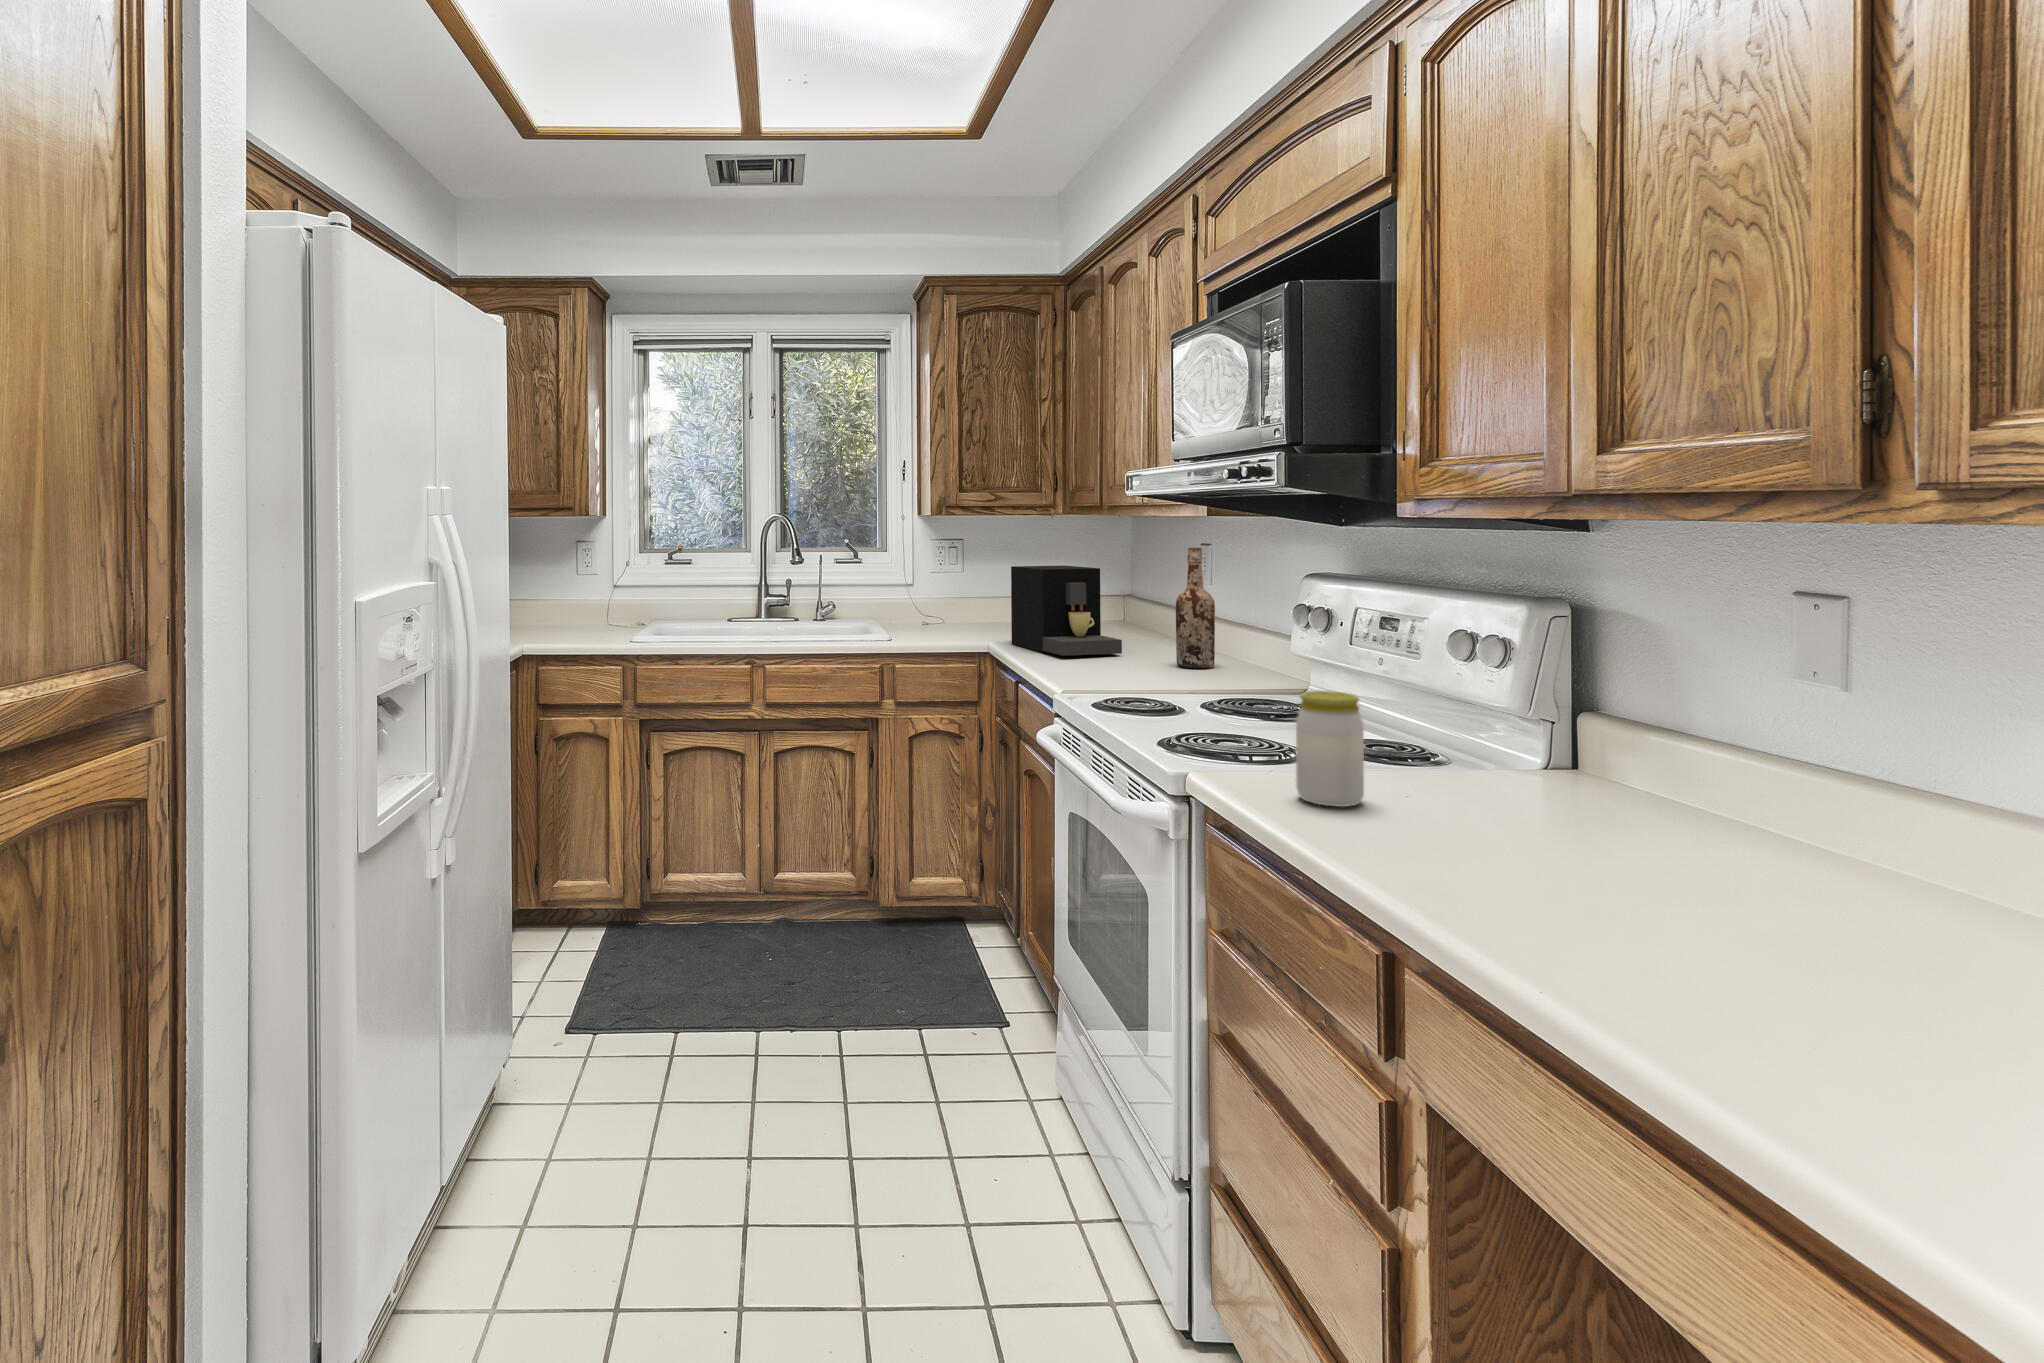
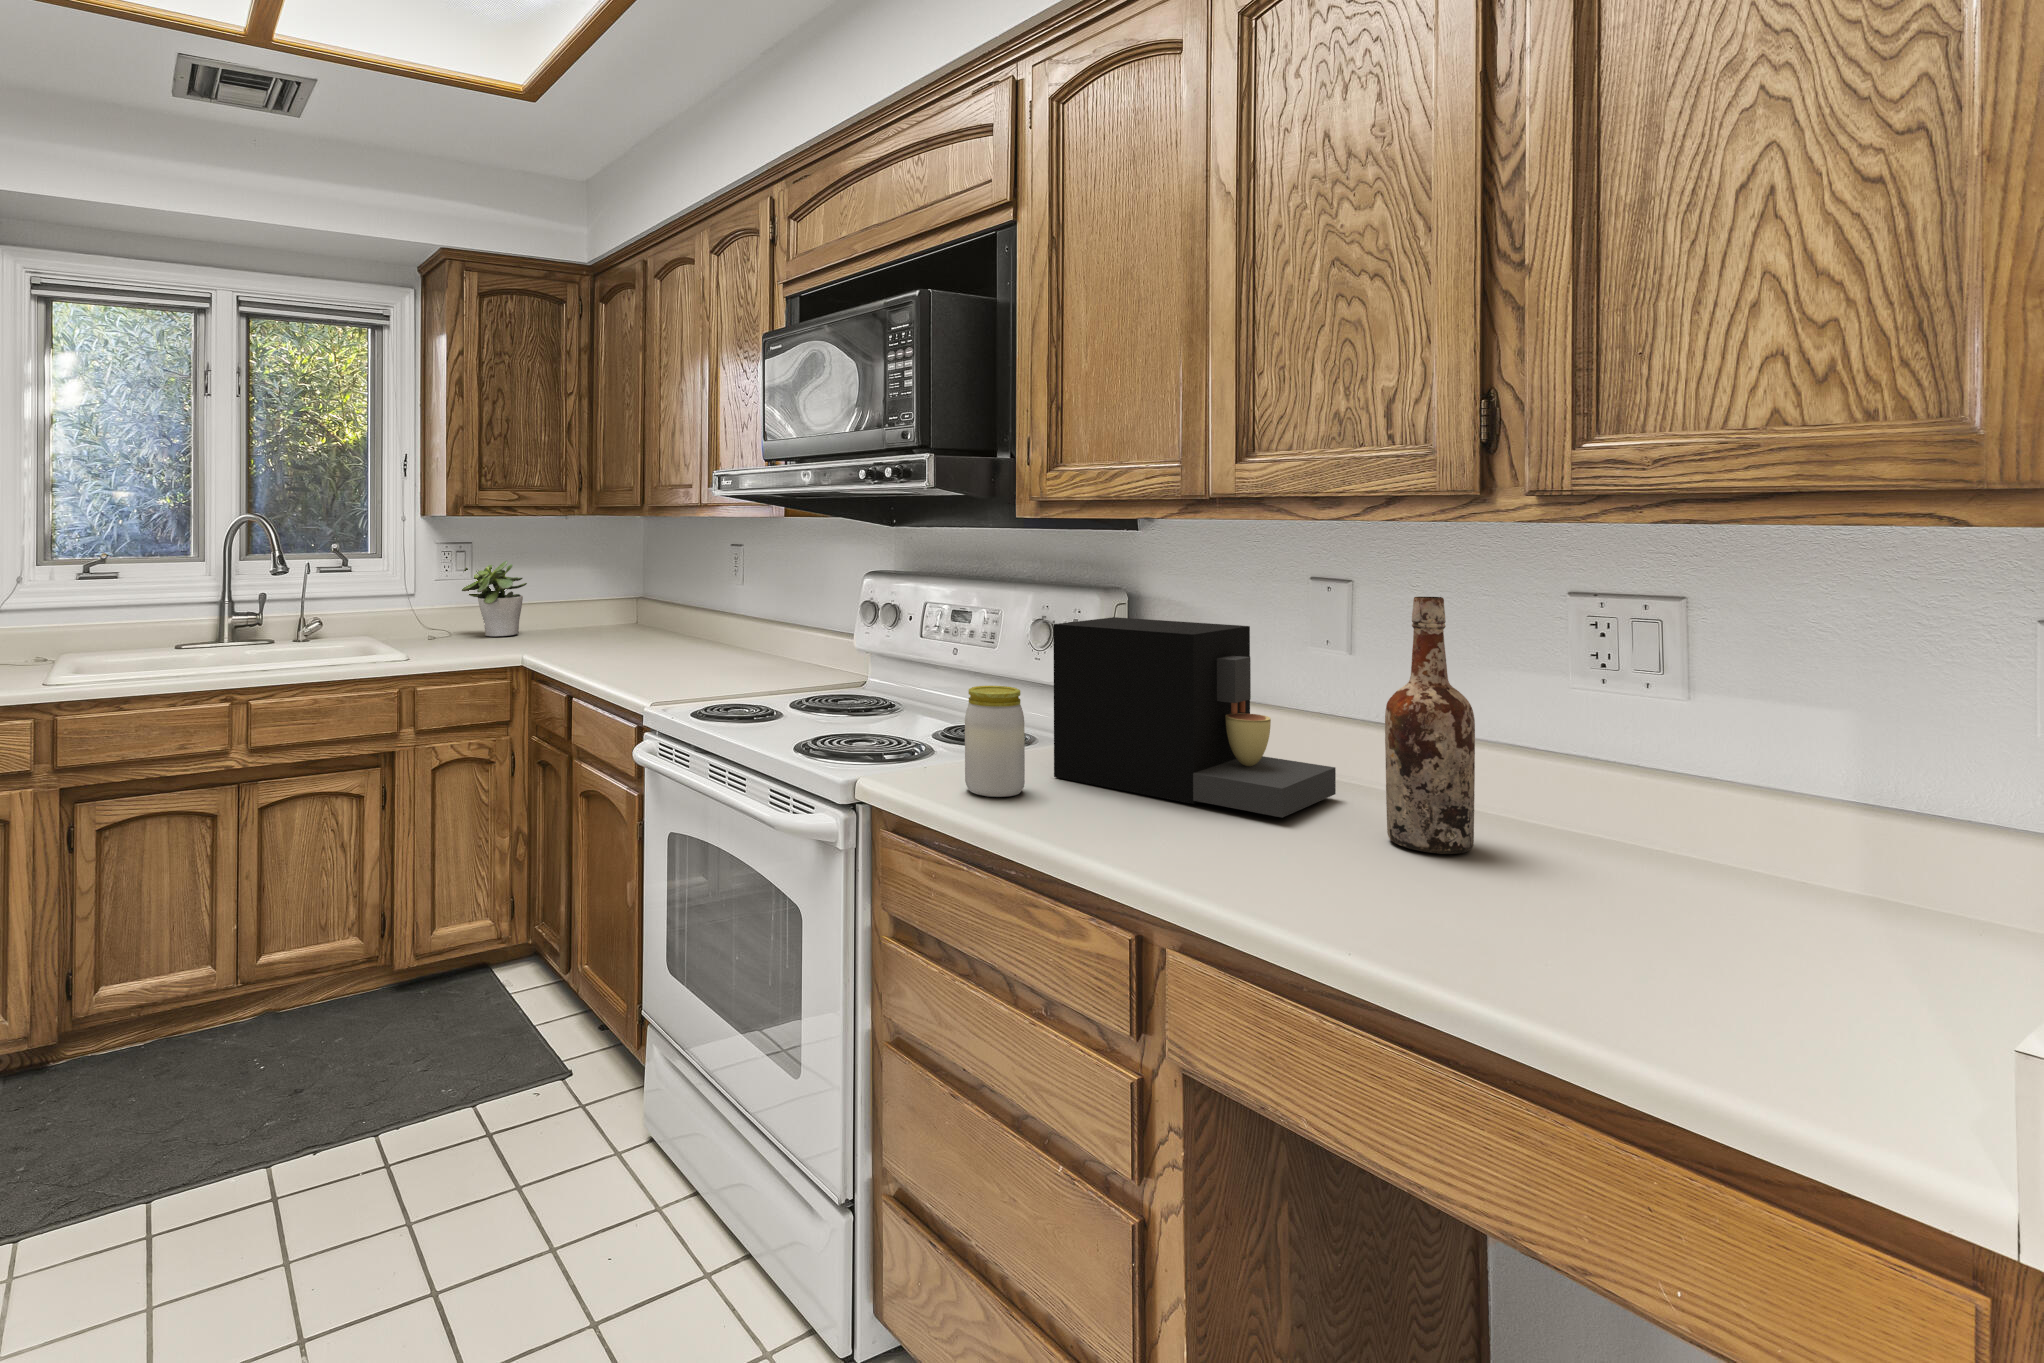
wine bottle: present [1176,548,1215,668] -> present [1385,597,1475,854]
potted plant: none [956,554,1014,624] -> present [462,561,527,636]
coffee maker: present [1011,565,1122,656] -> present [1053,617,1336,817]

